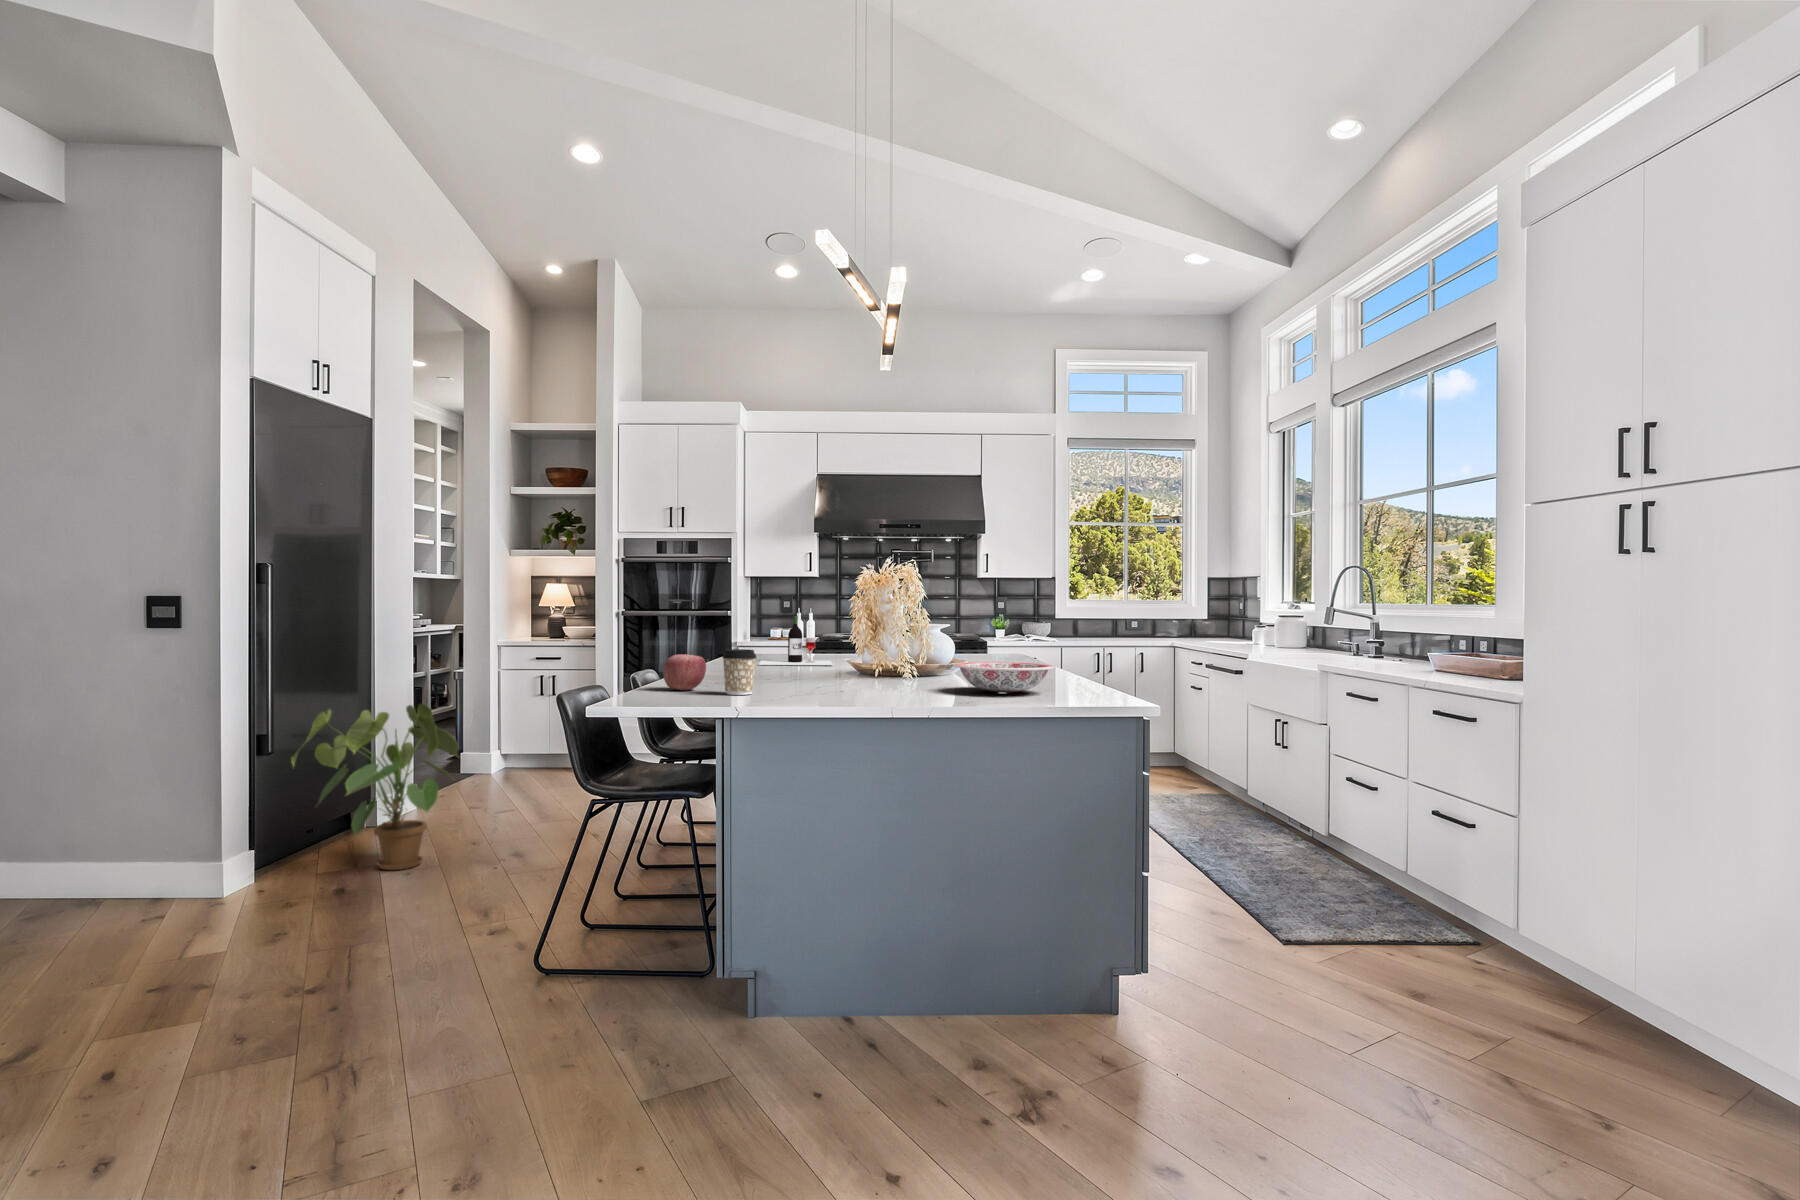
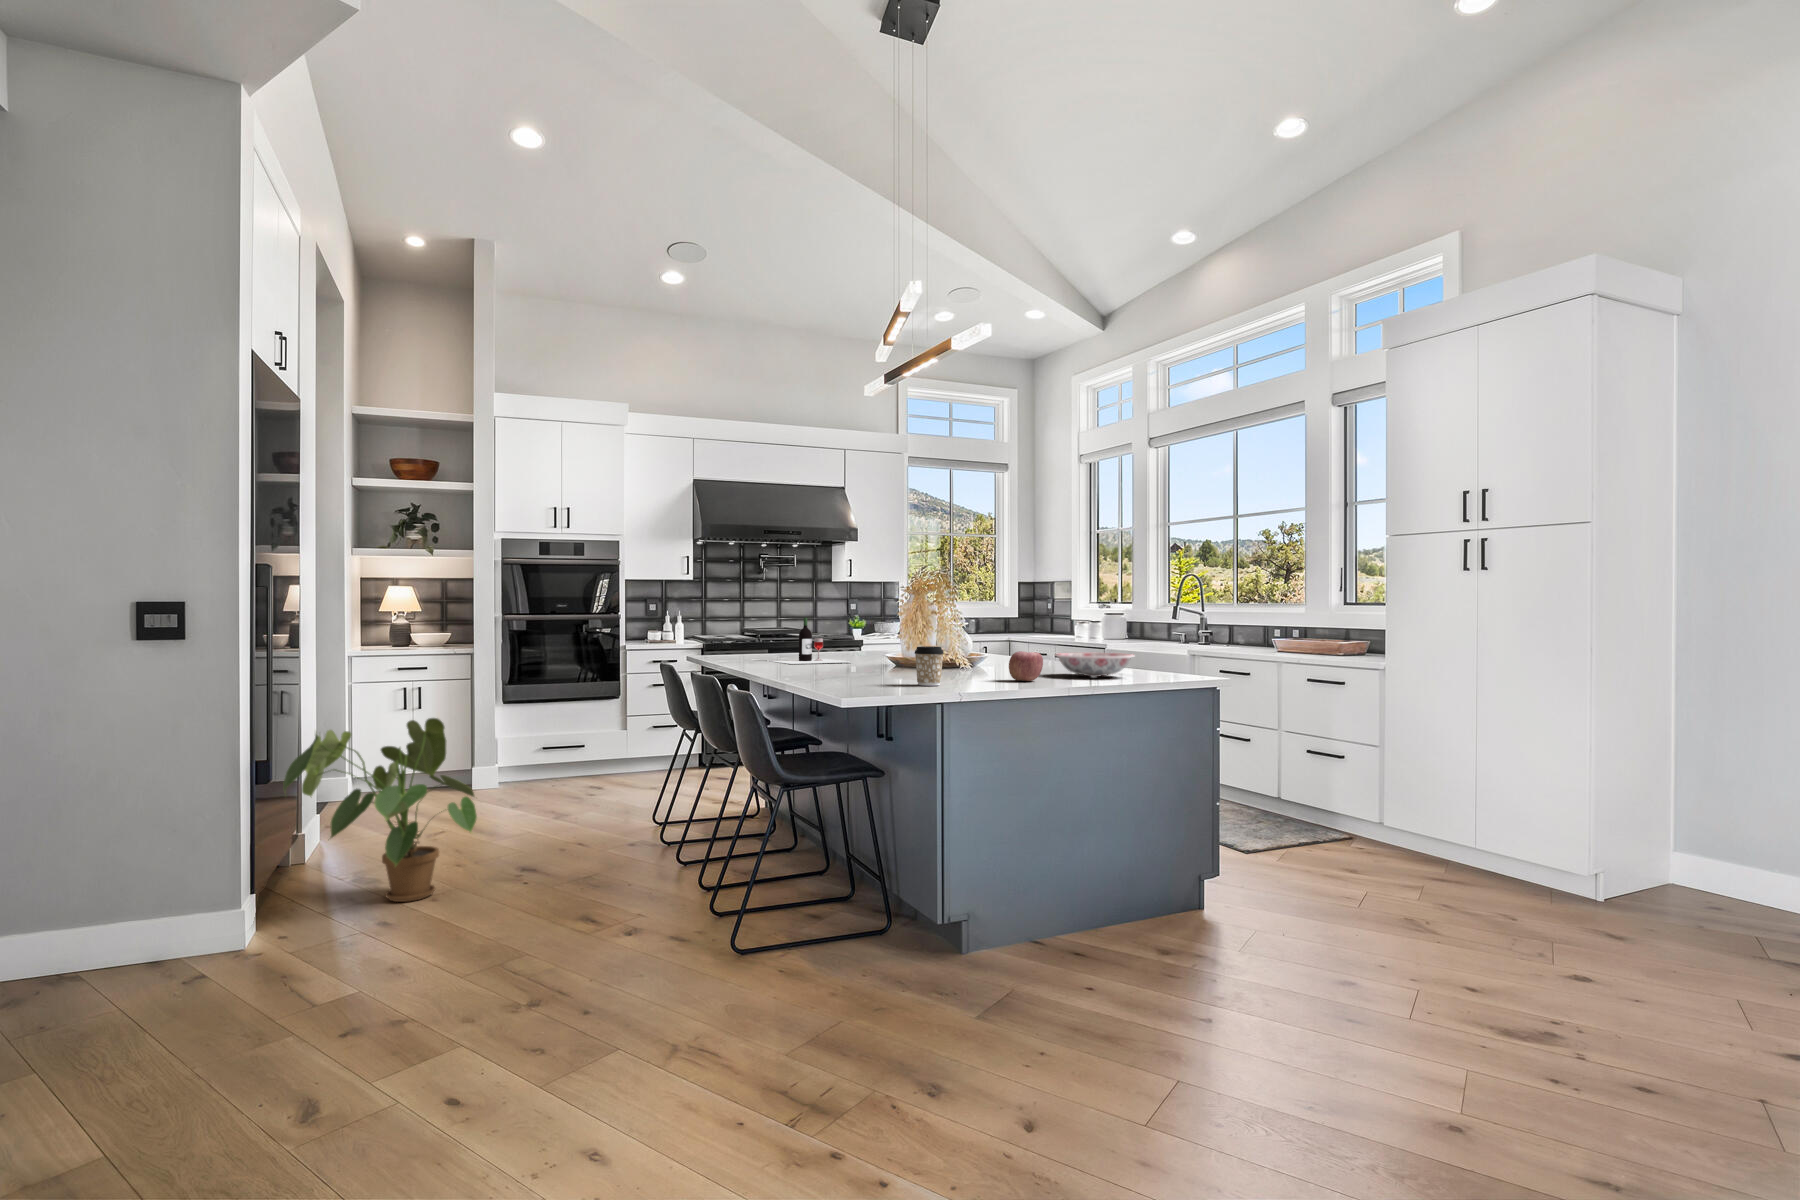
apple: present [663,654,706,690] -> present [1009,651,1043,681]

